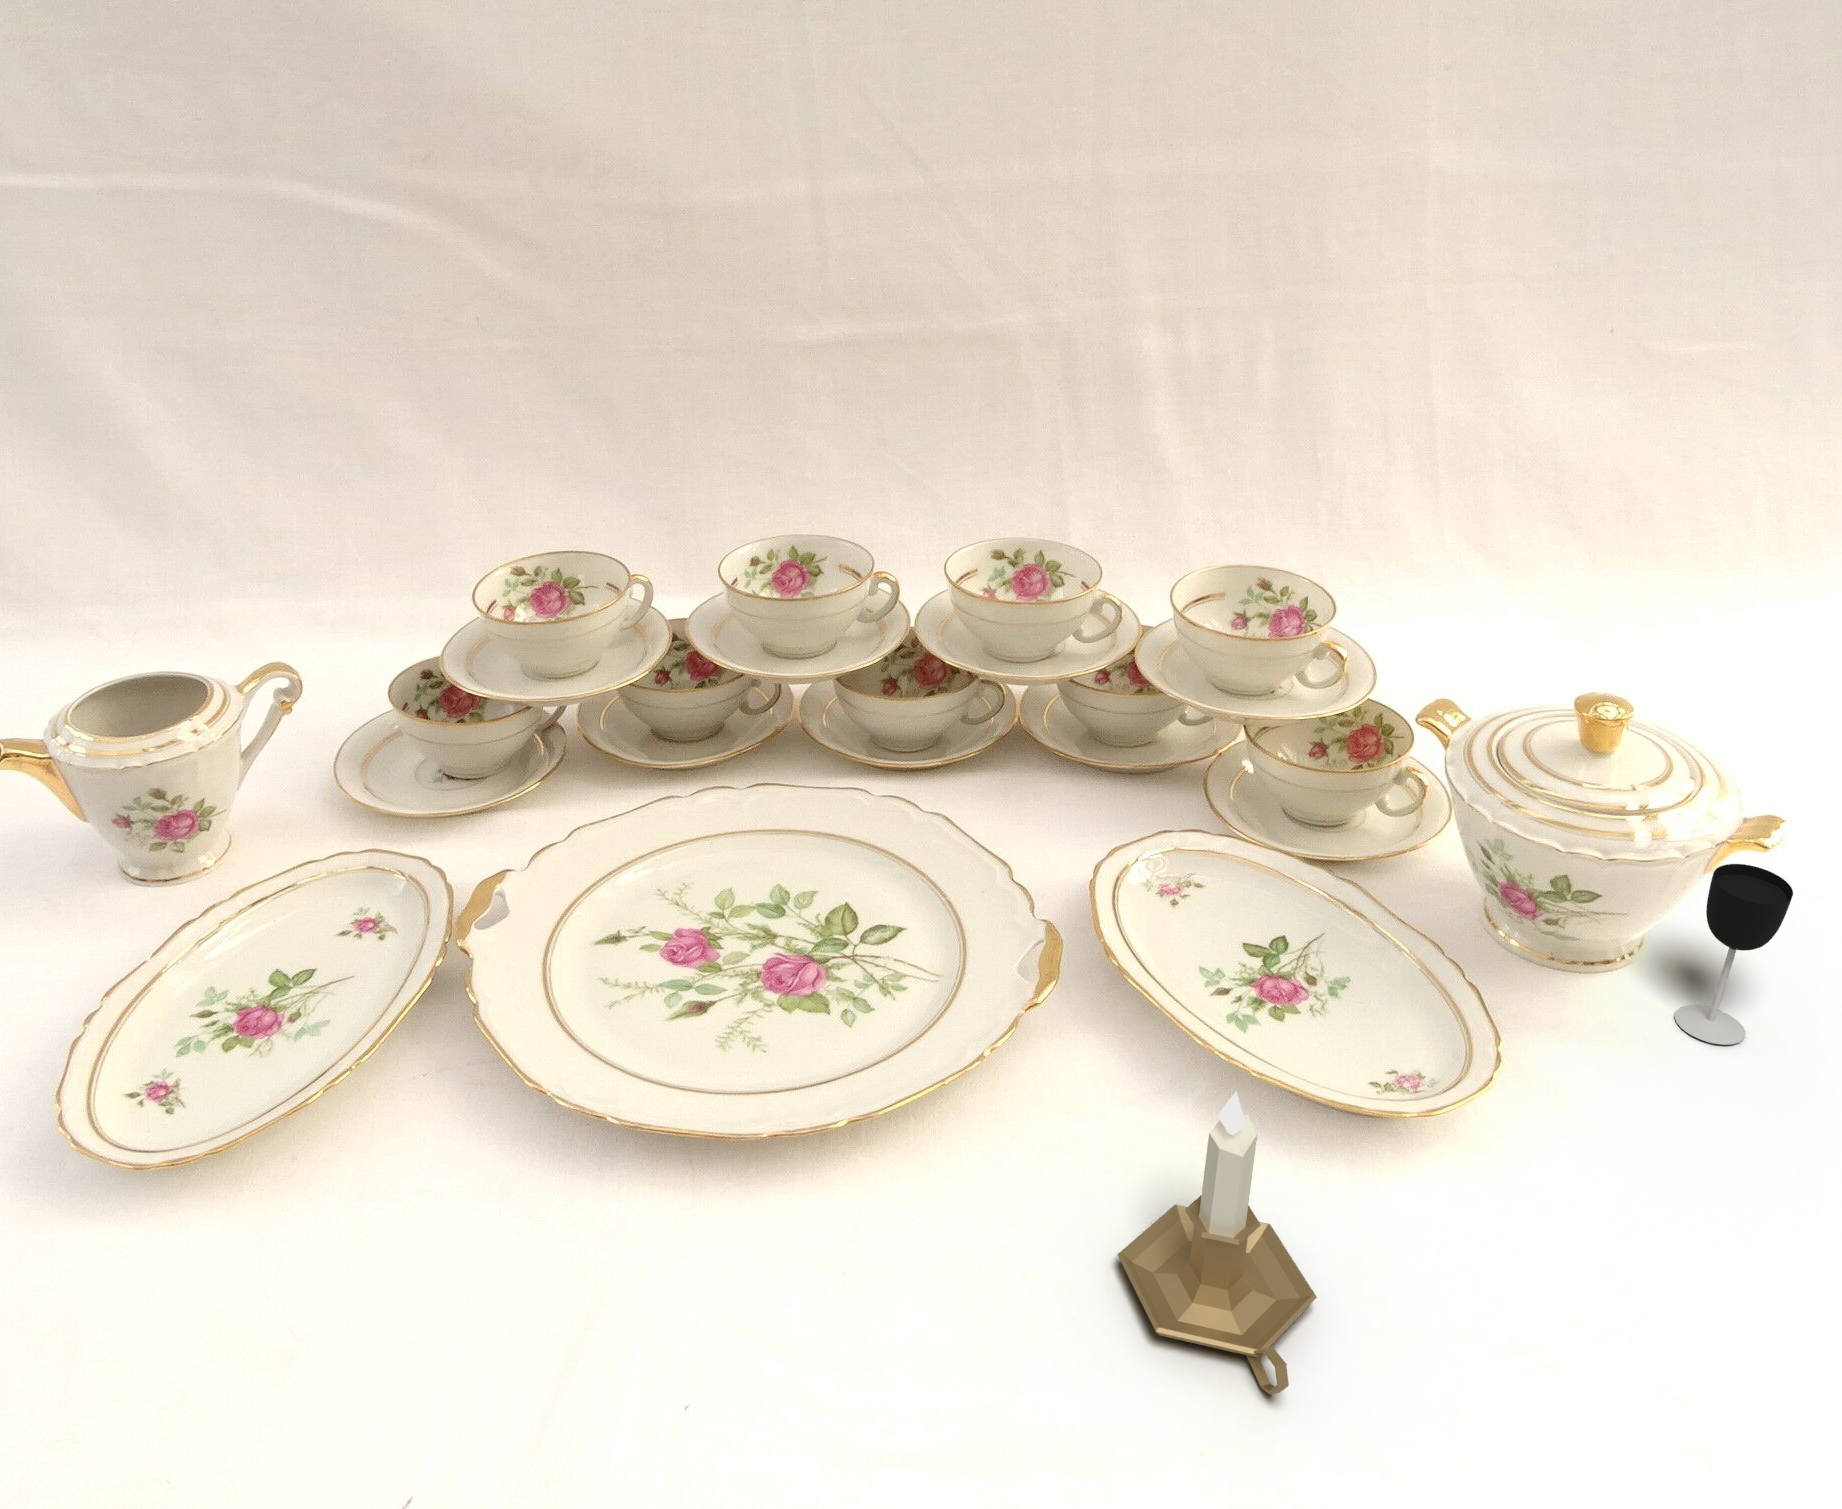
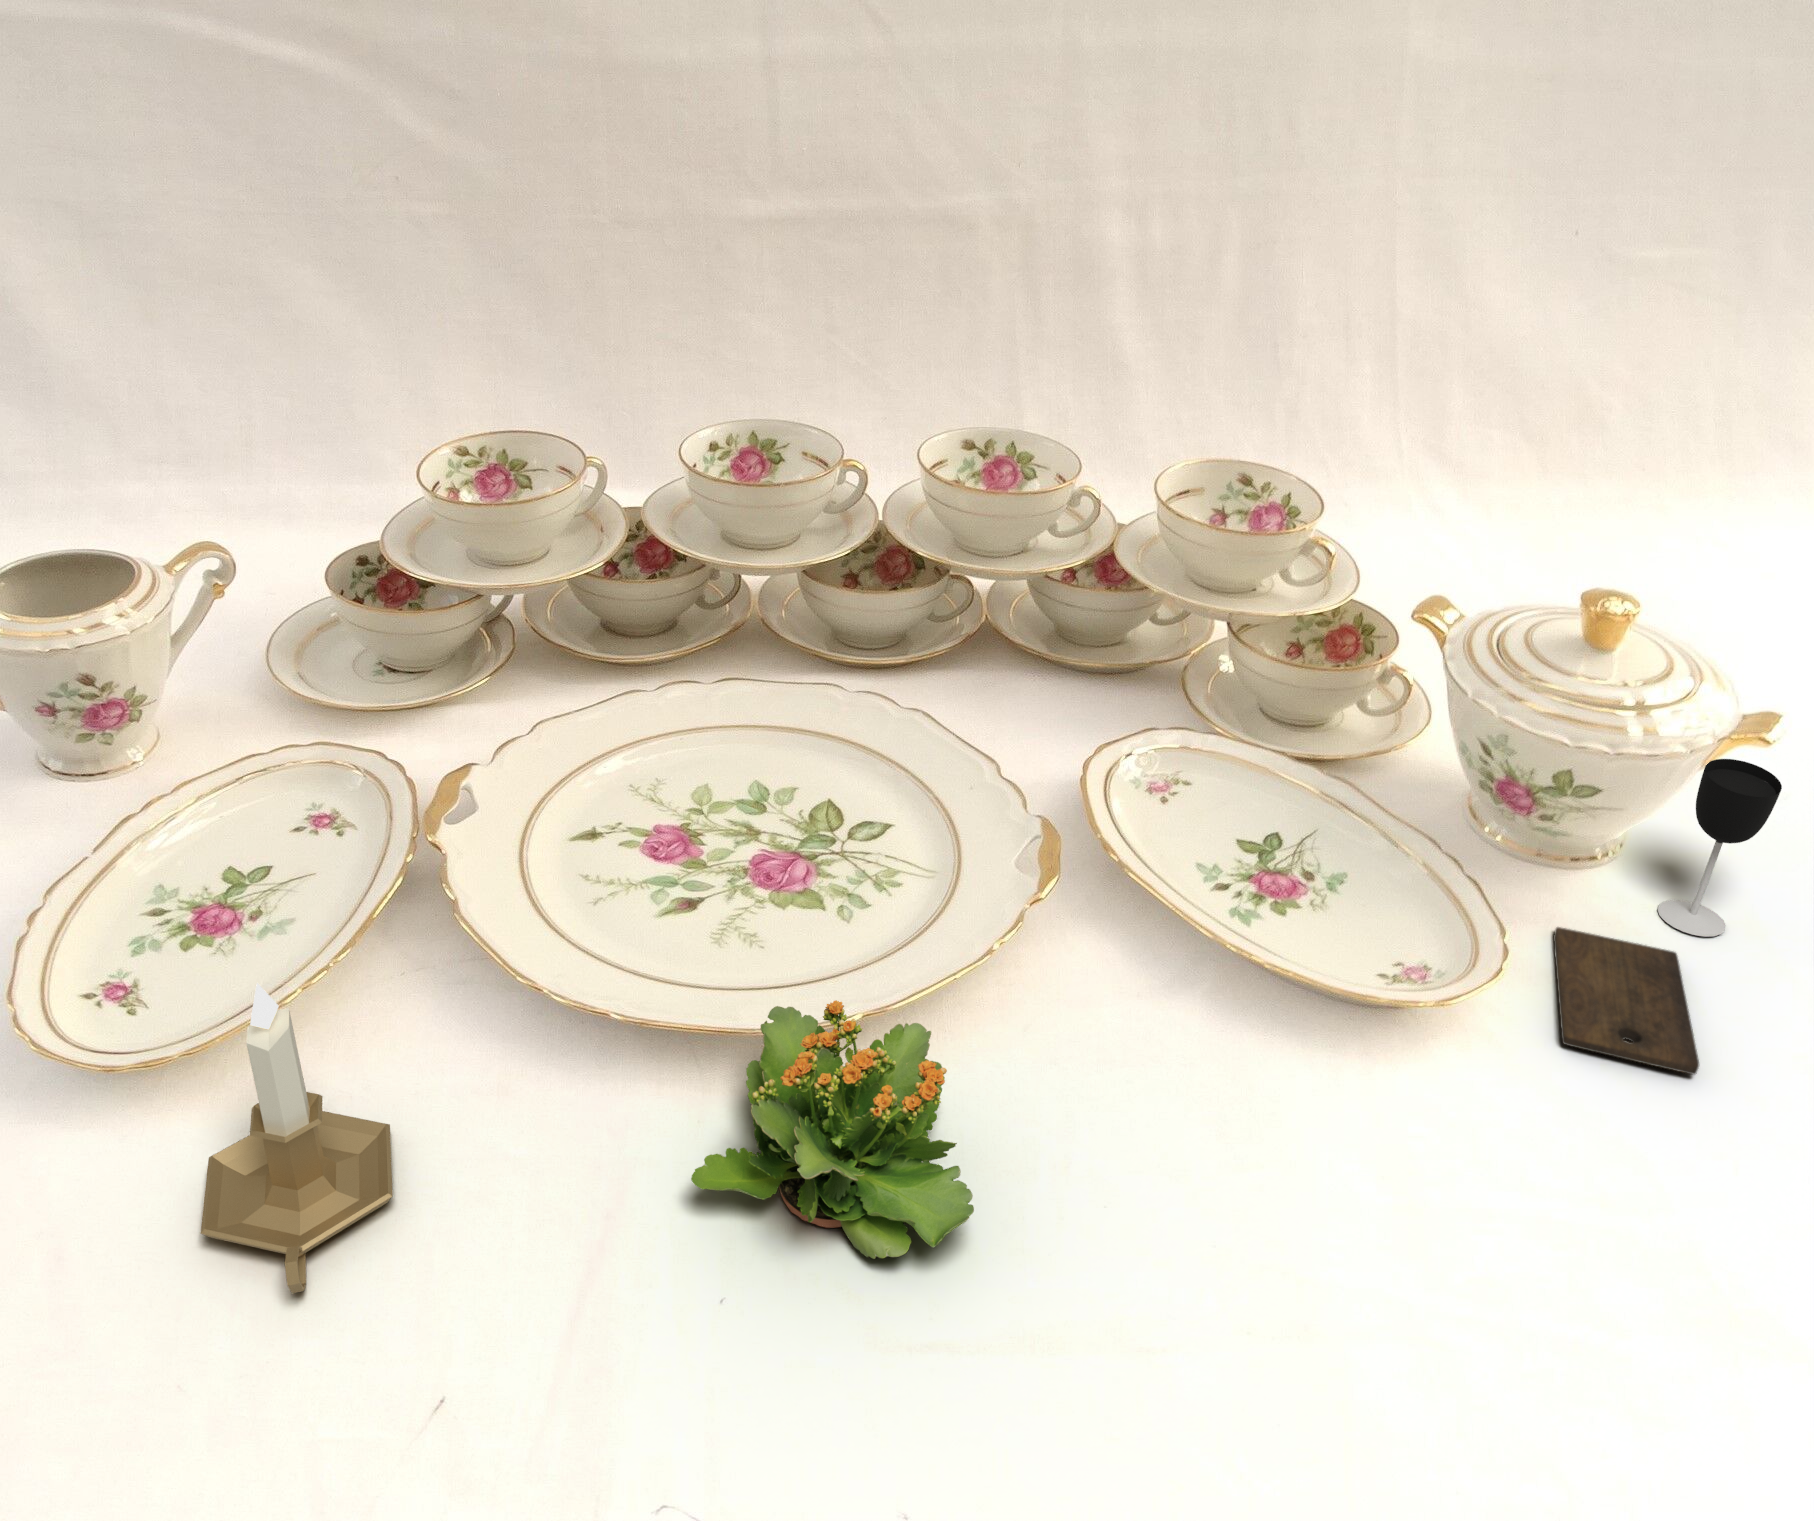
cutting board: none [1563,1034,1705,1193] -> present [1553,927,1699,1074]
candlestick: present [1118,1092,1317,1395] -> present [201,983,392,1293]
potted flower: none [666,1113,937,1375] -> present [691,1000,974,1259]

